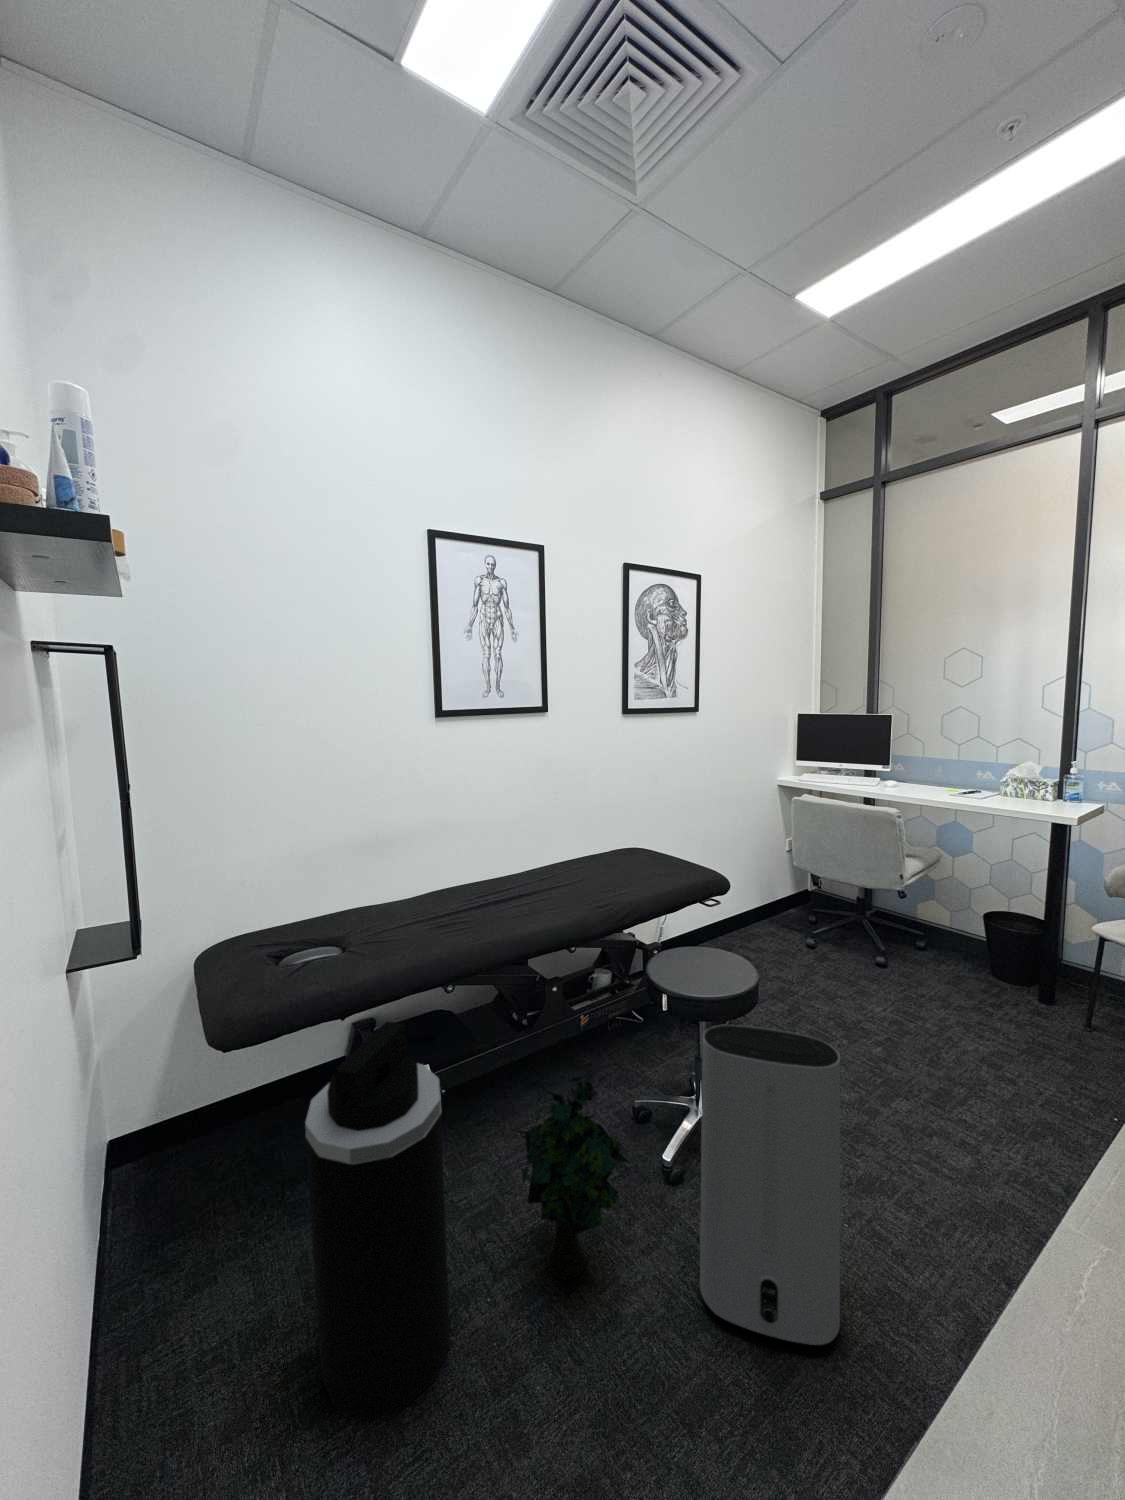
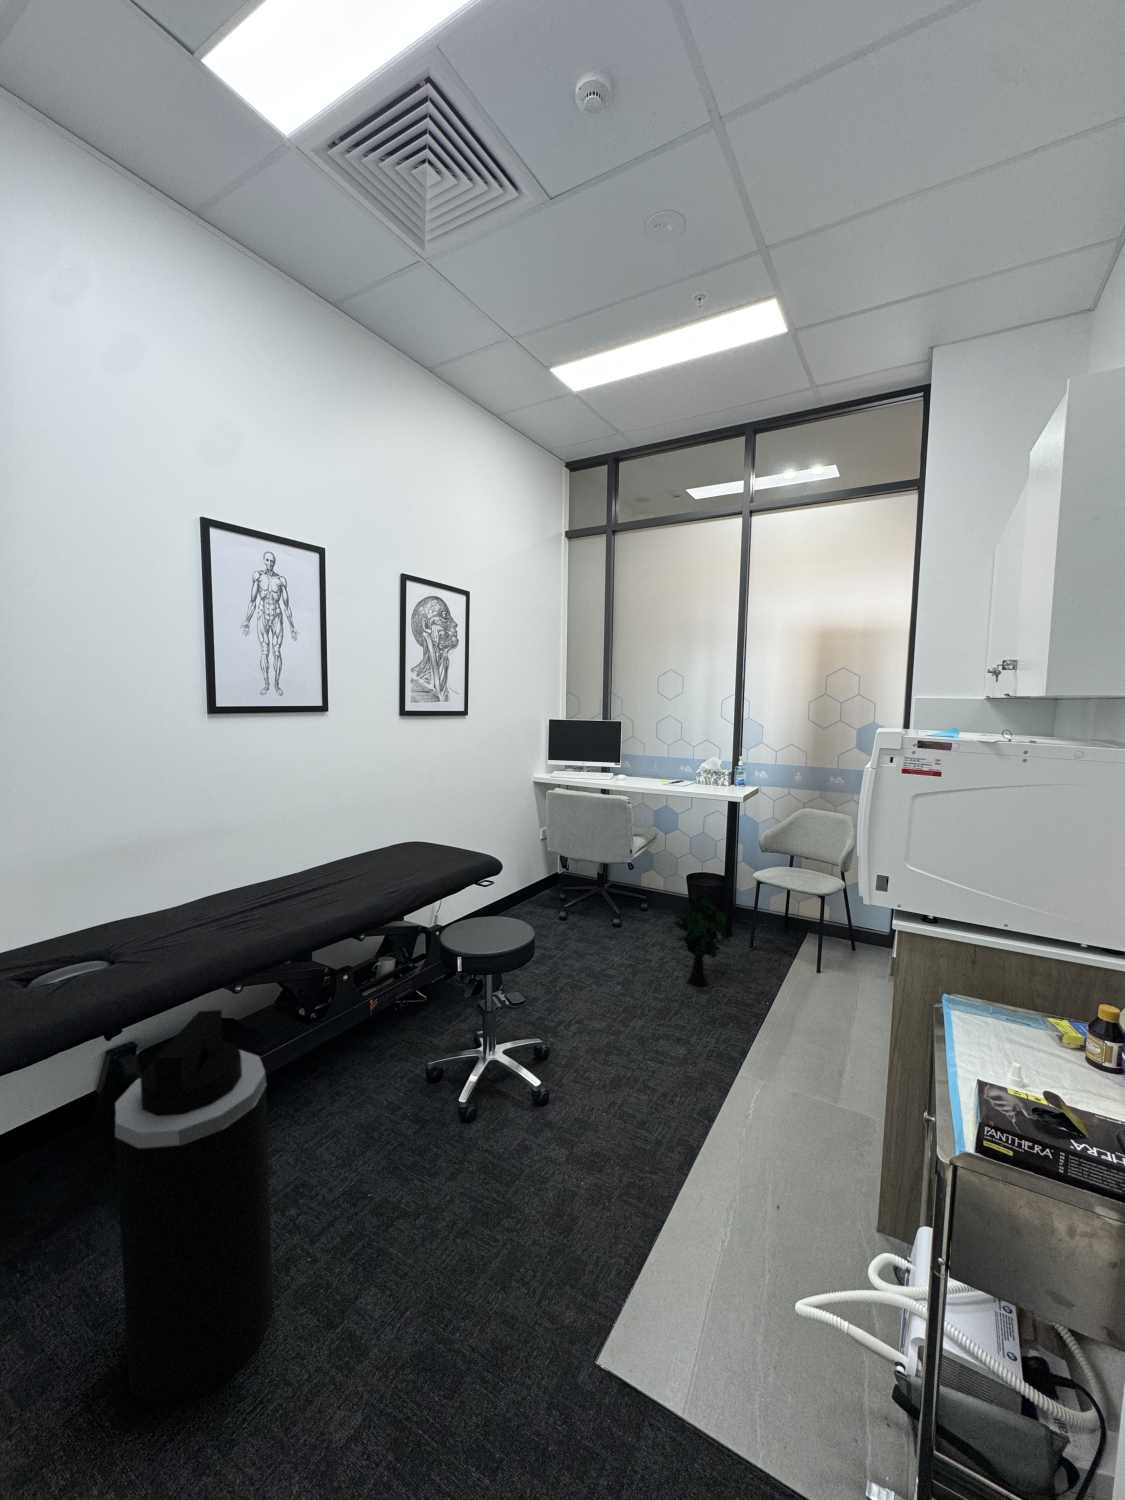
air purifier: present [700,1025,840,1345] -> none [497,967,603,1205]
decorative plant: present [518,1076,627,1280] -> present [674,888,729,986]

